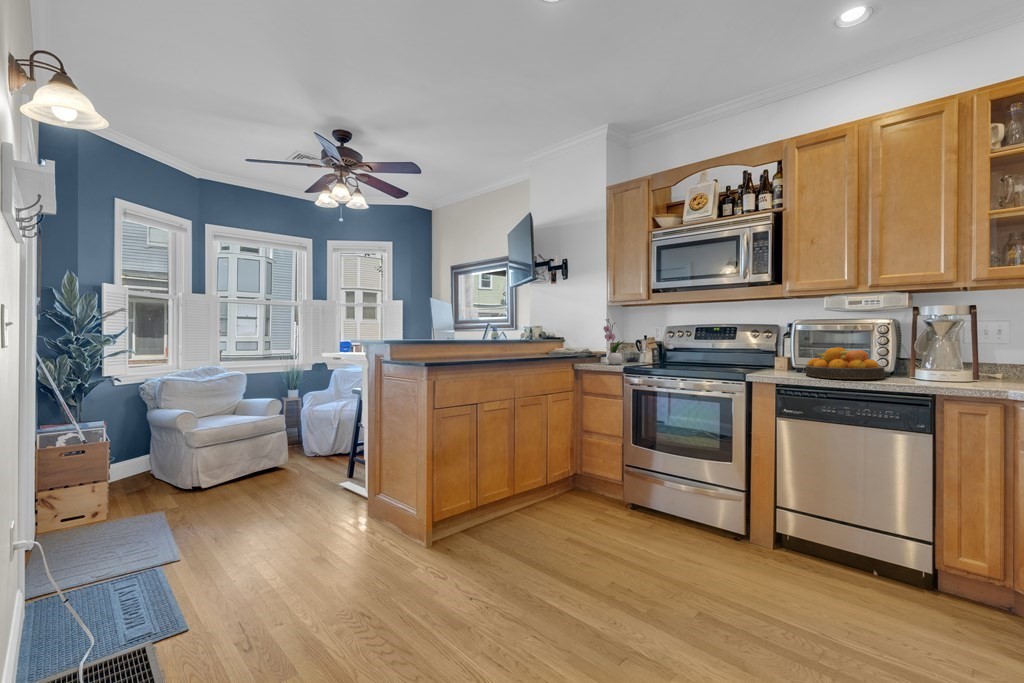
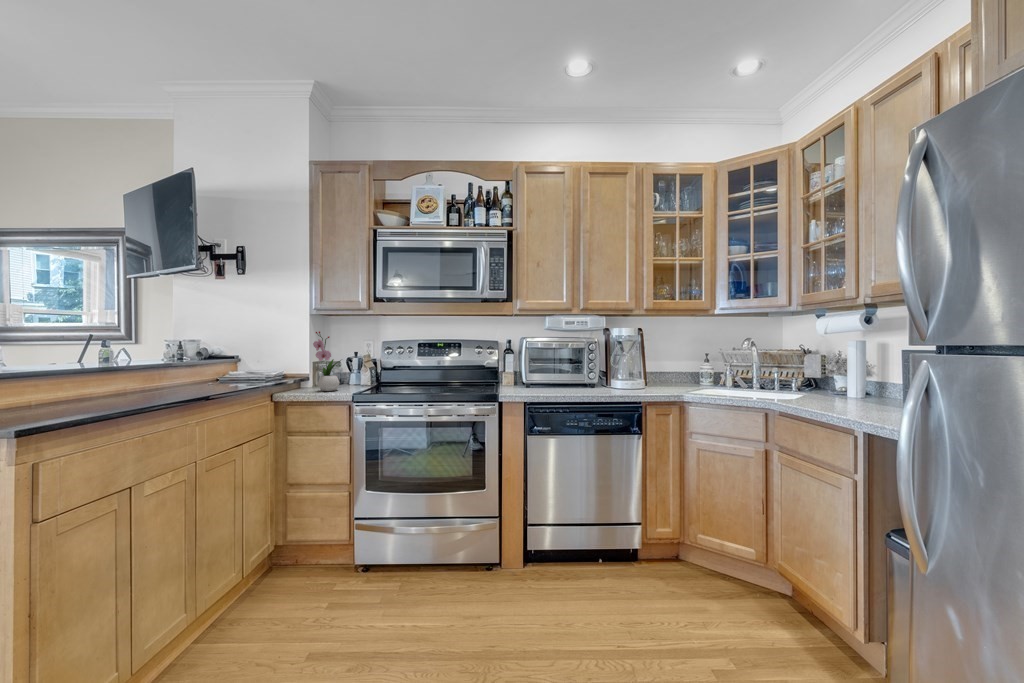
fruit bowl: present [806,347,885,379] -> none [539,363,598,393]

